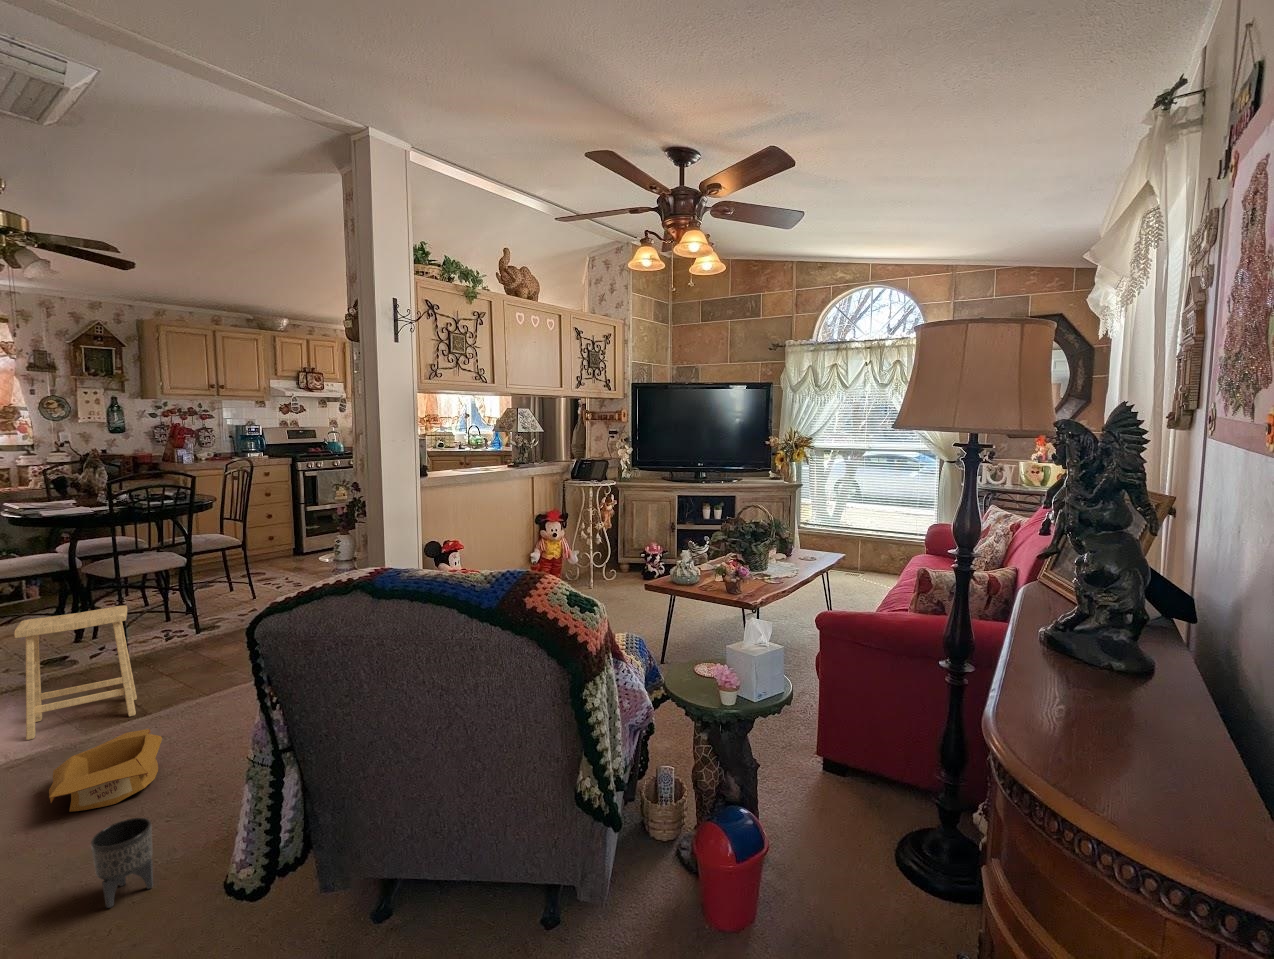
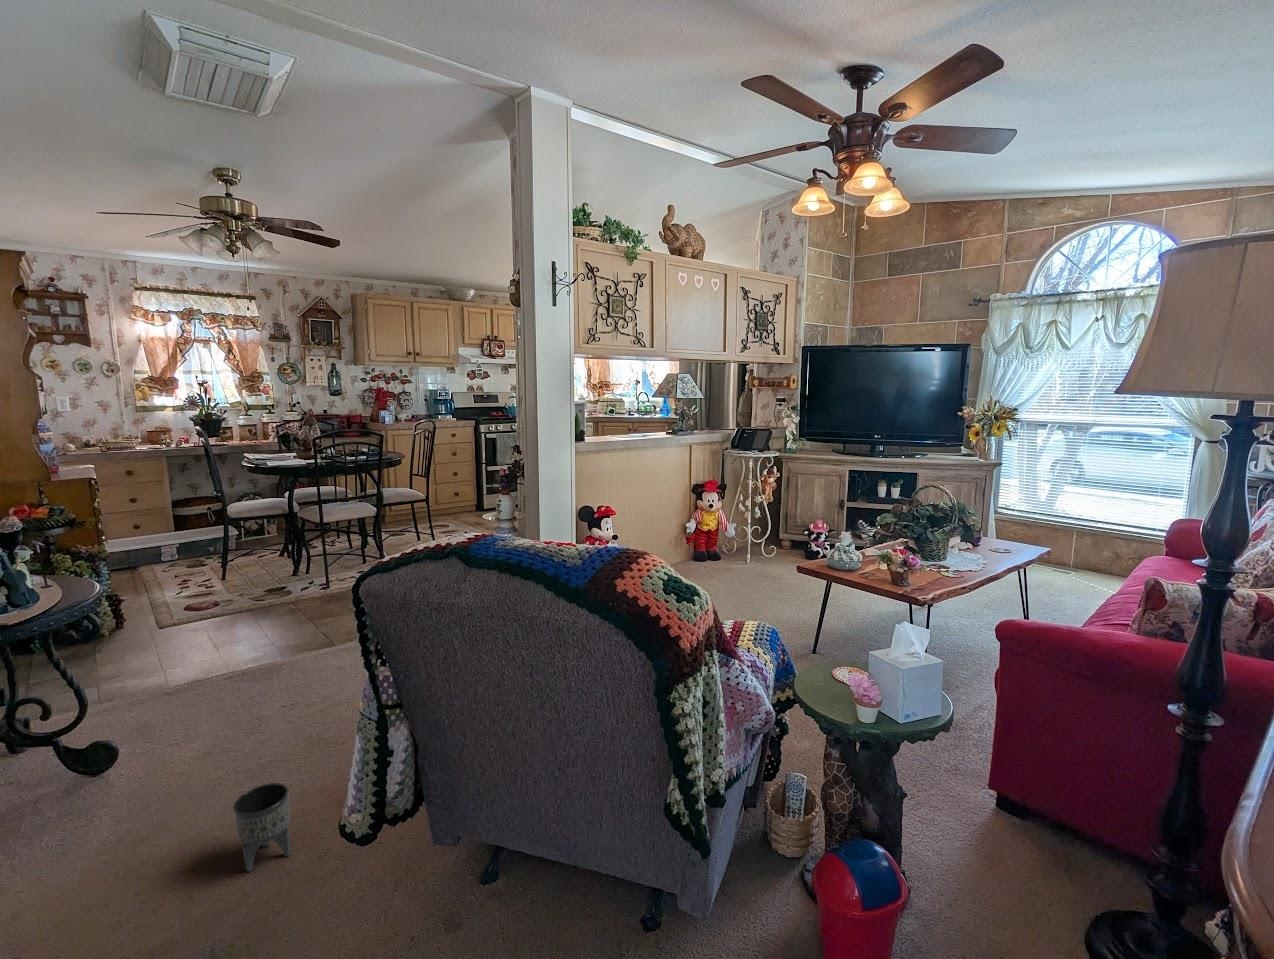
footstool: present [14,606,137,740] -> none [222,555,324,670]
cardboard box: present [49,729,162,812] -> none [225,678,327,752]

